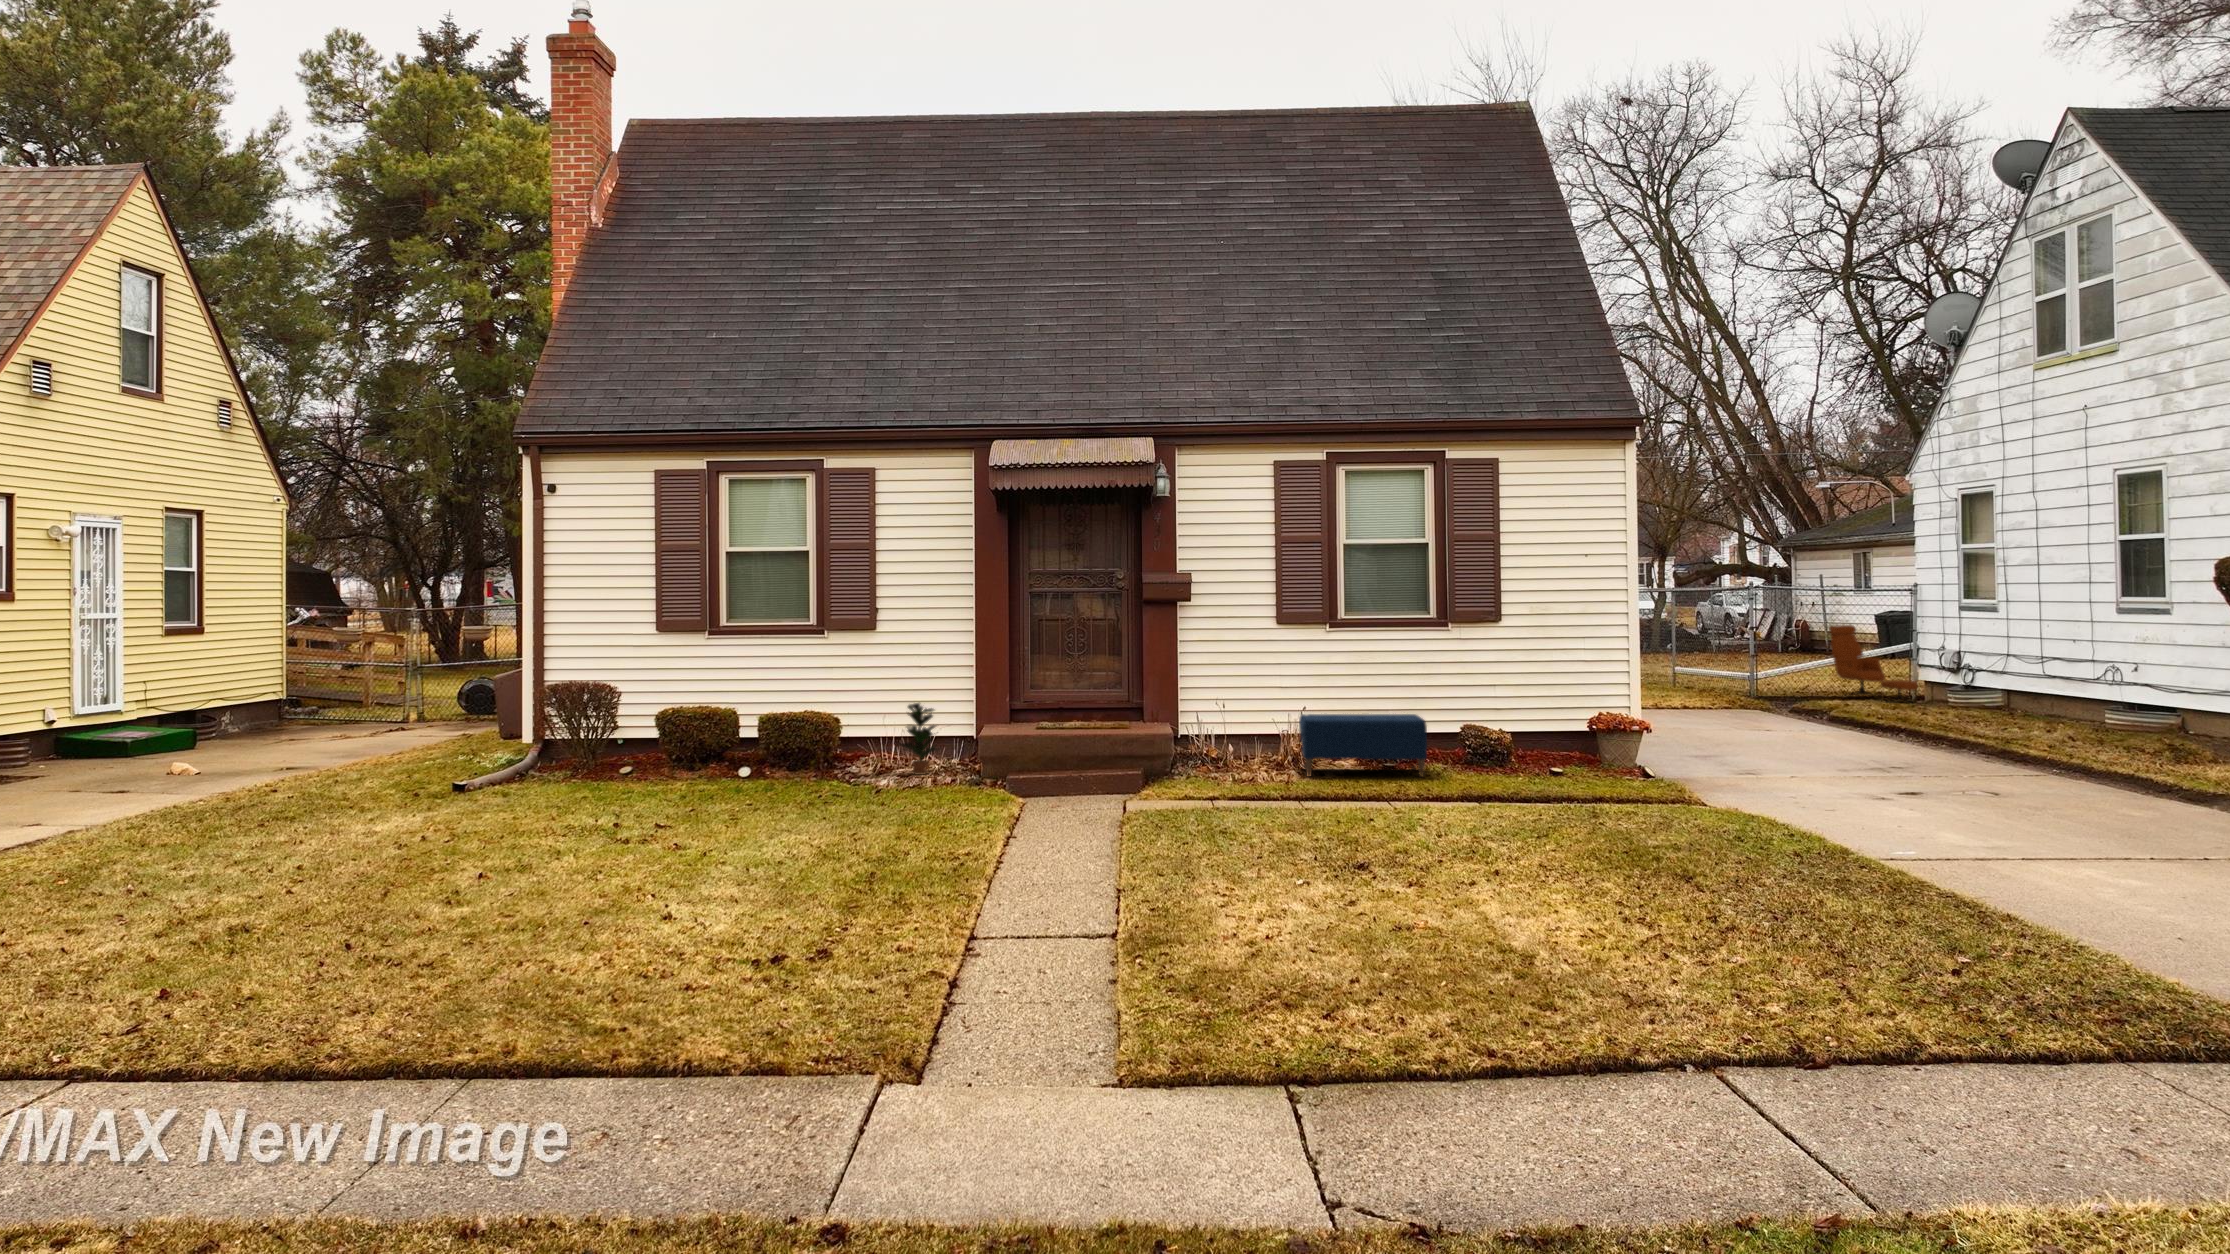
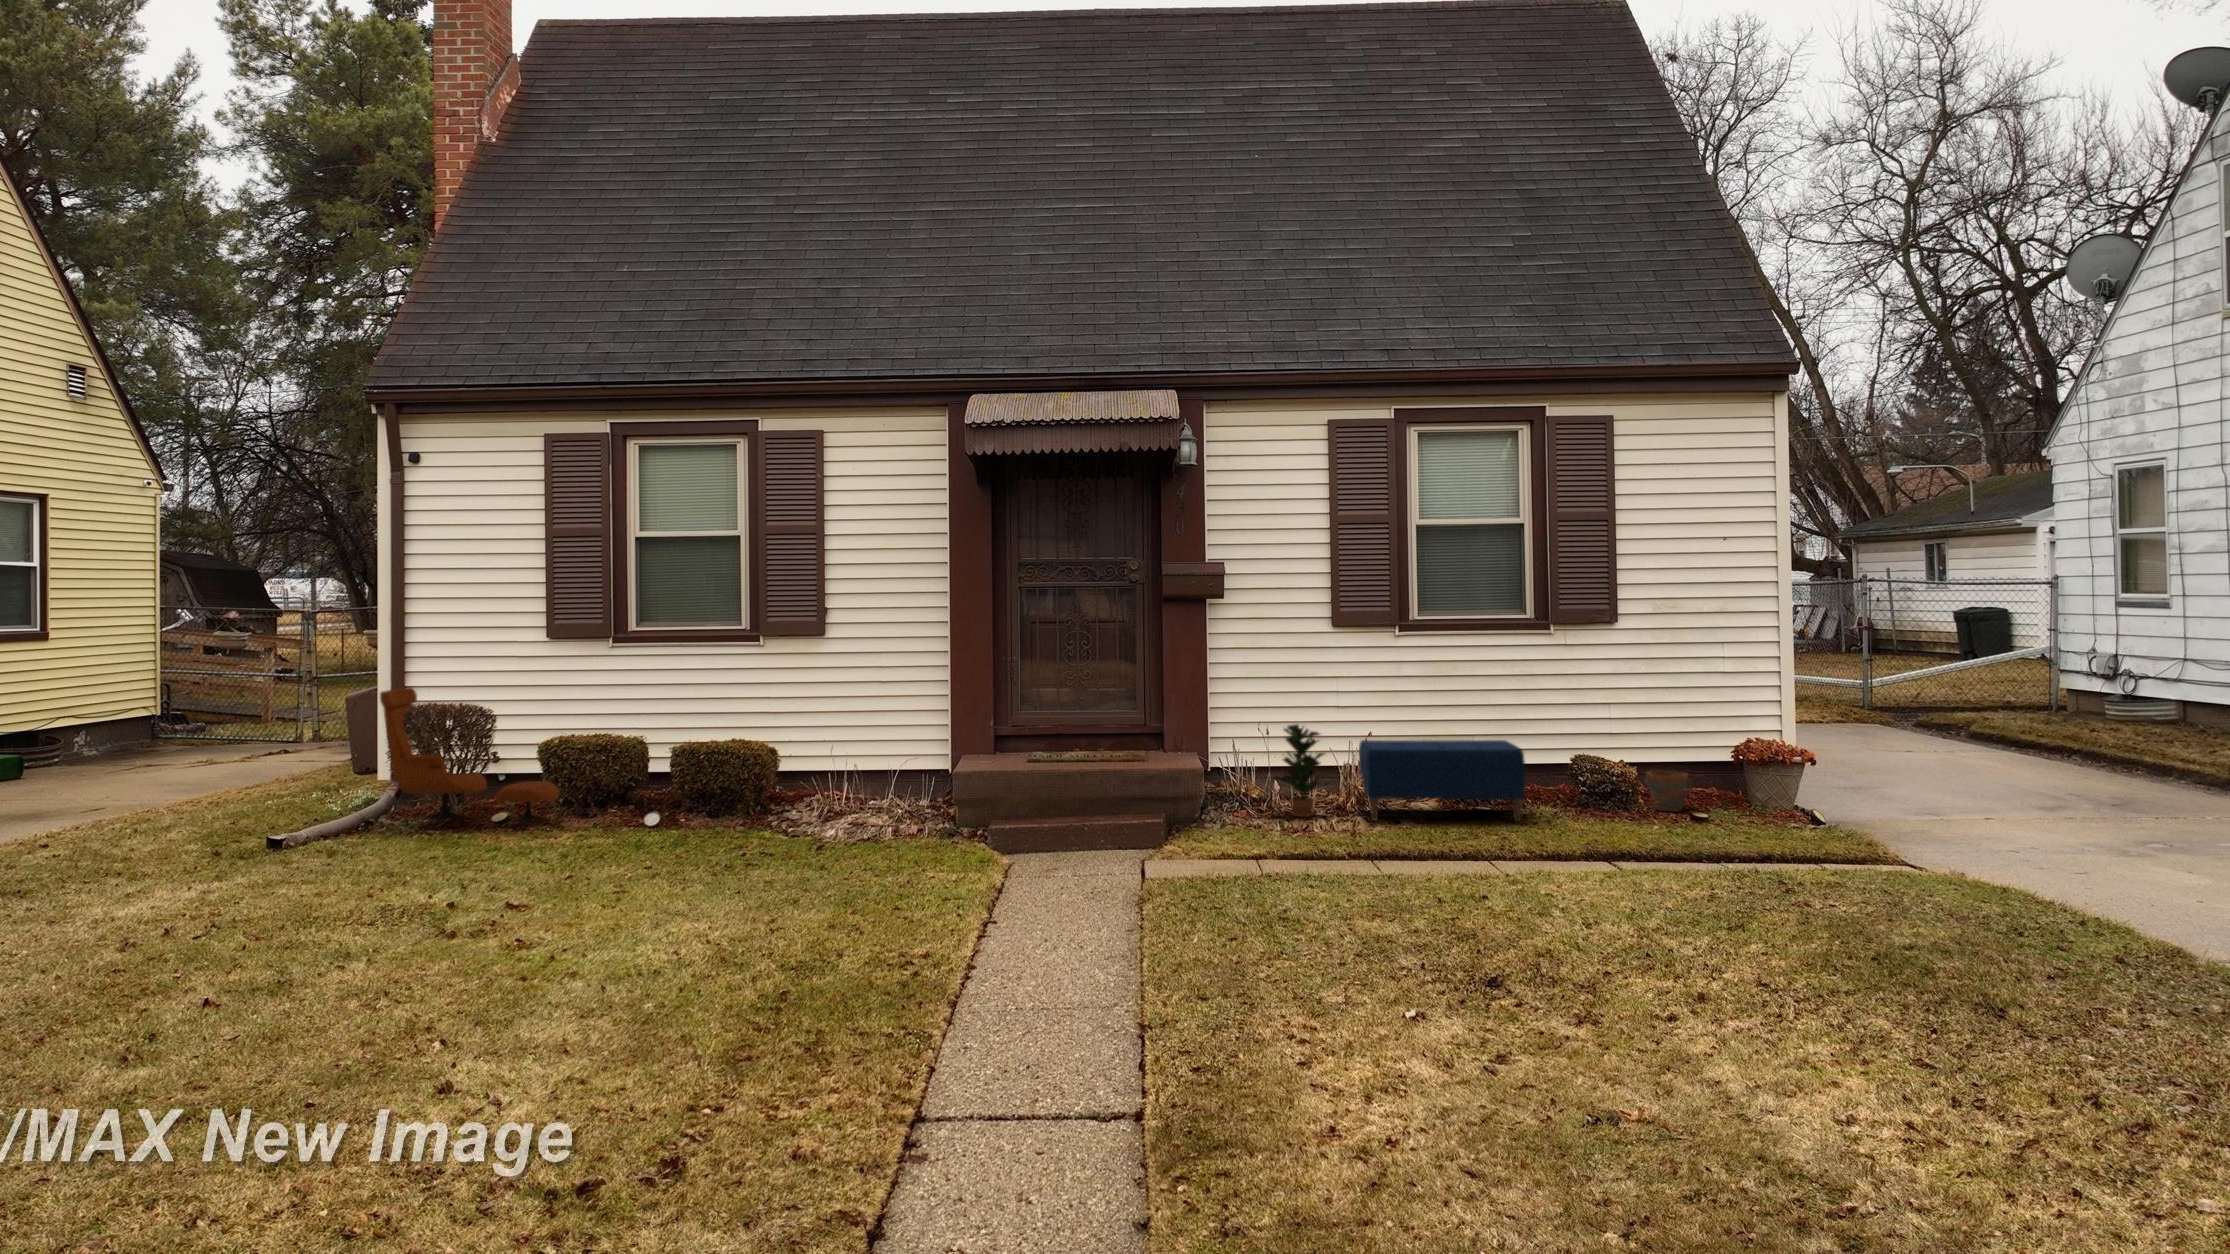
lounge chair: present [1829,625,1918,703] -> present [380,688,559,832]
potted plant: present [899,703,937,775] -> present [1275,724,1330,817]
bucket: none [1525,739,1562,771] -> present [1645,770,1691,812]

